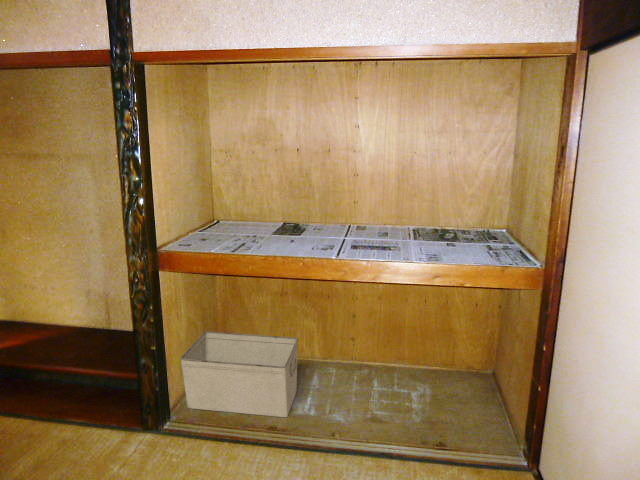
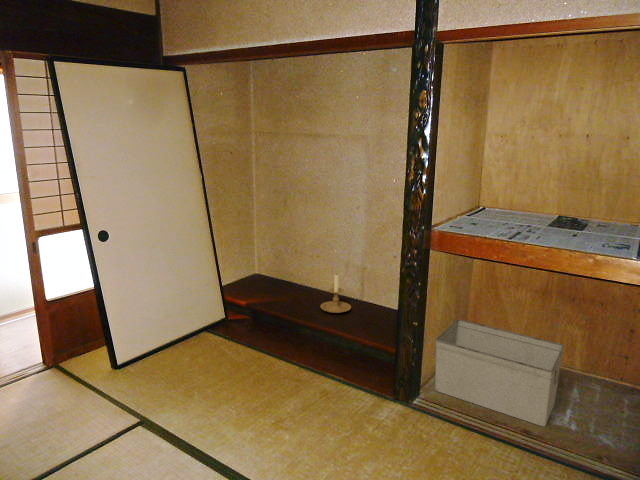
candle holder: none [58,305,96,349] -> present [320,274,351,313]

